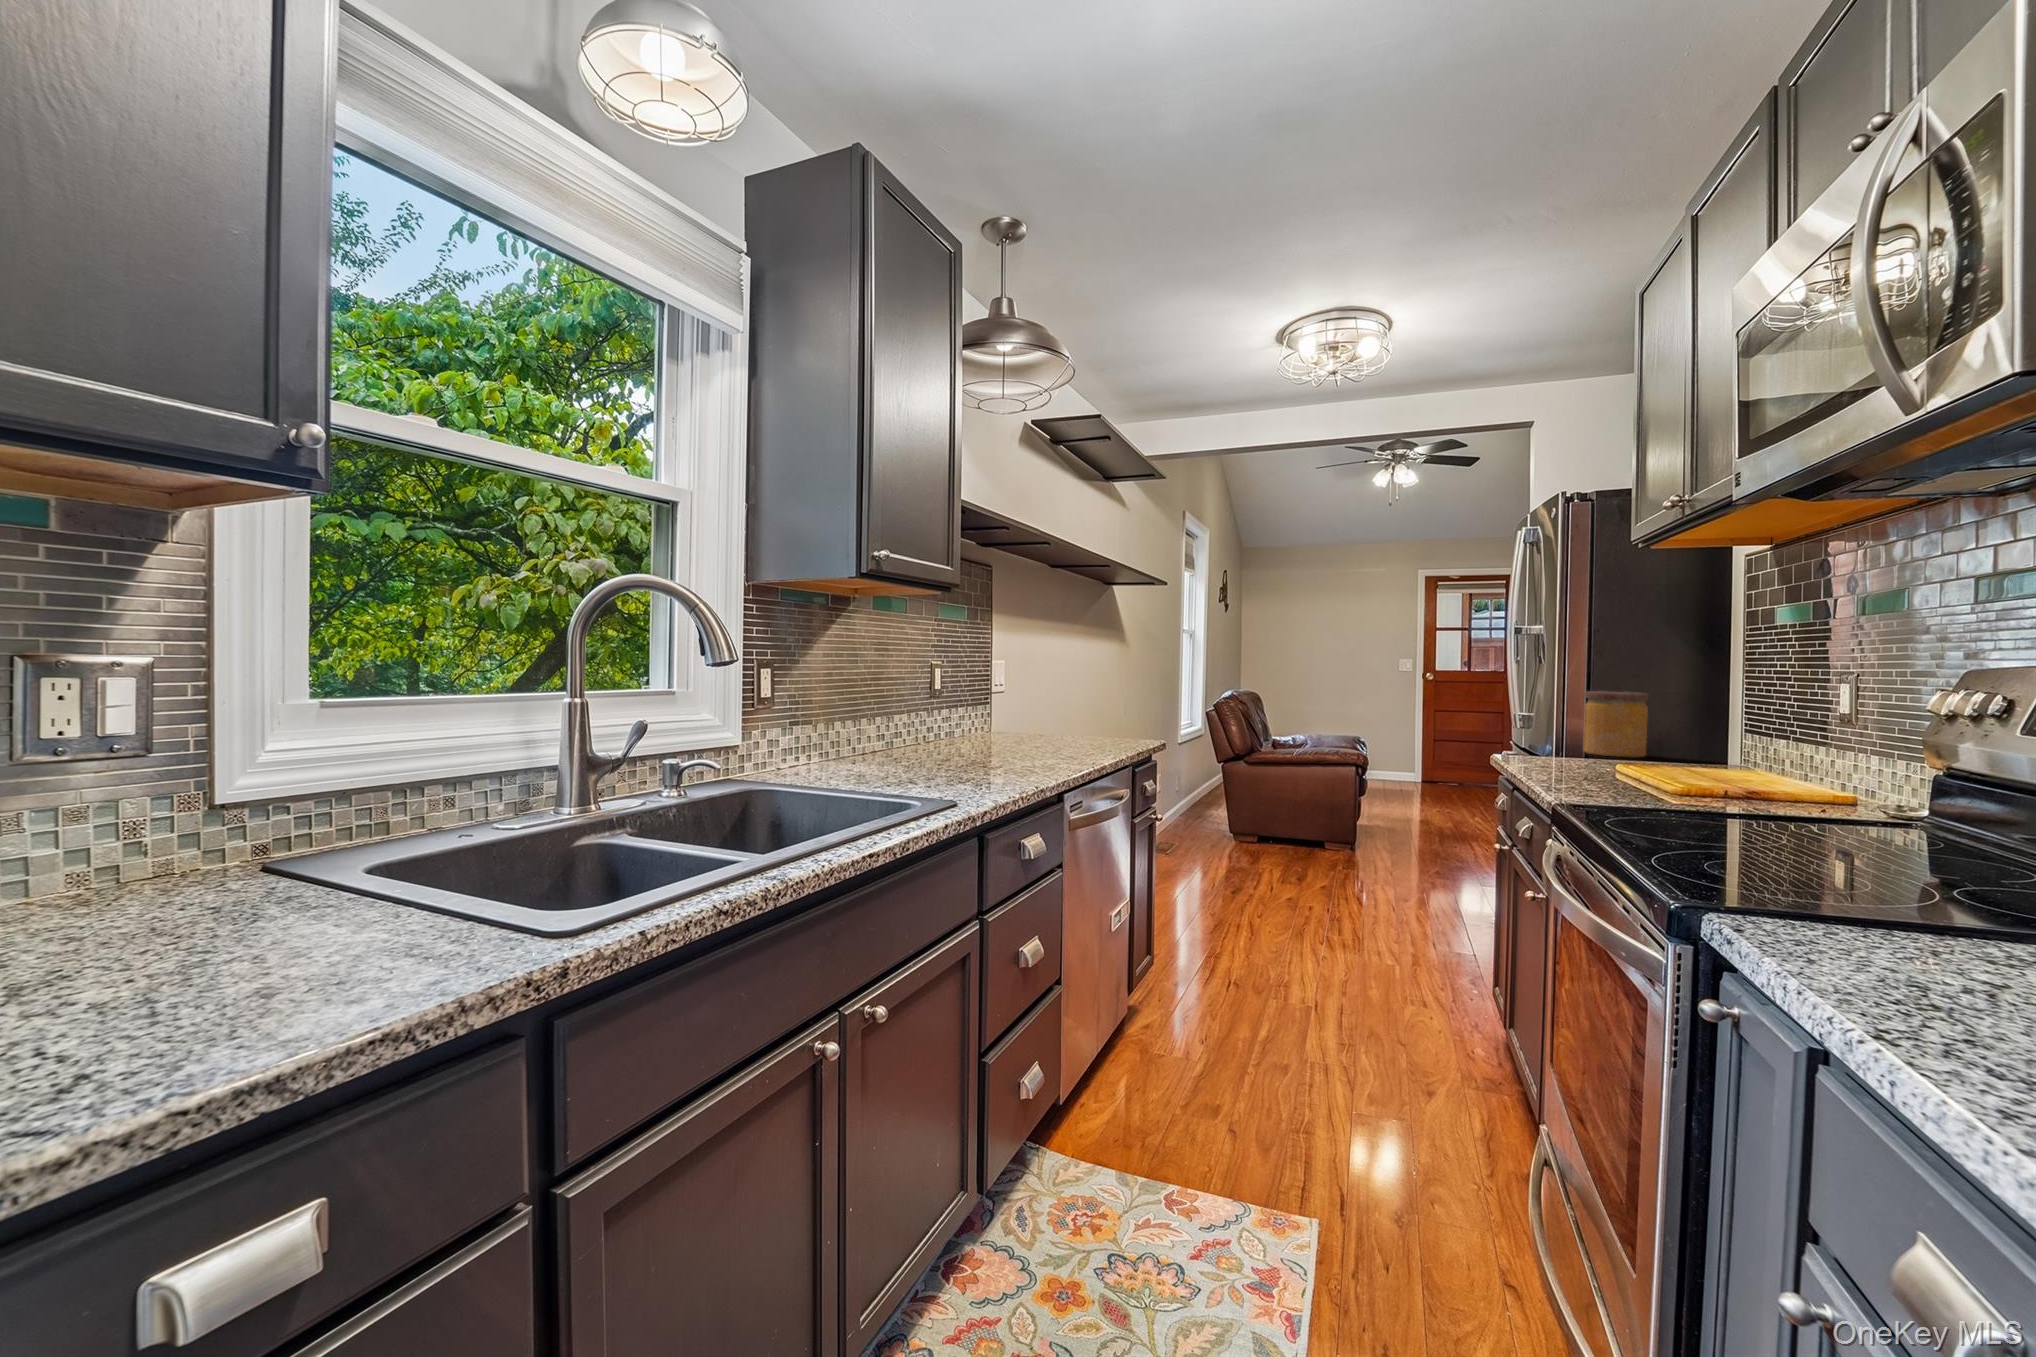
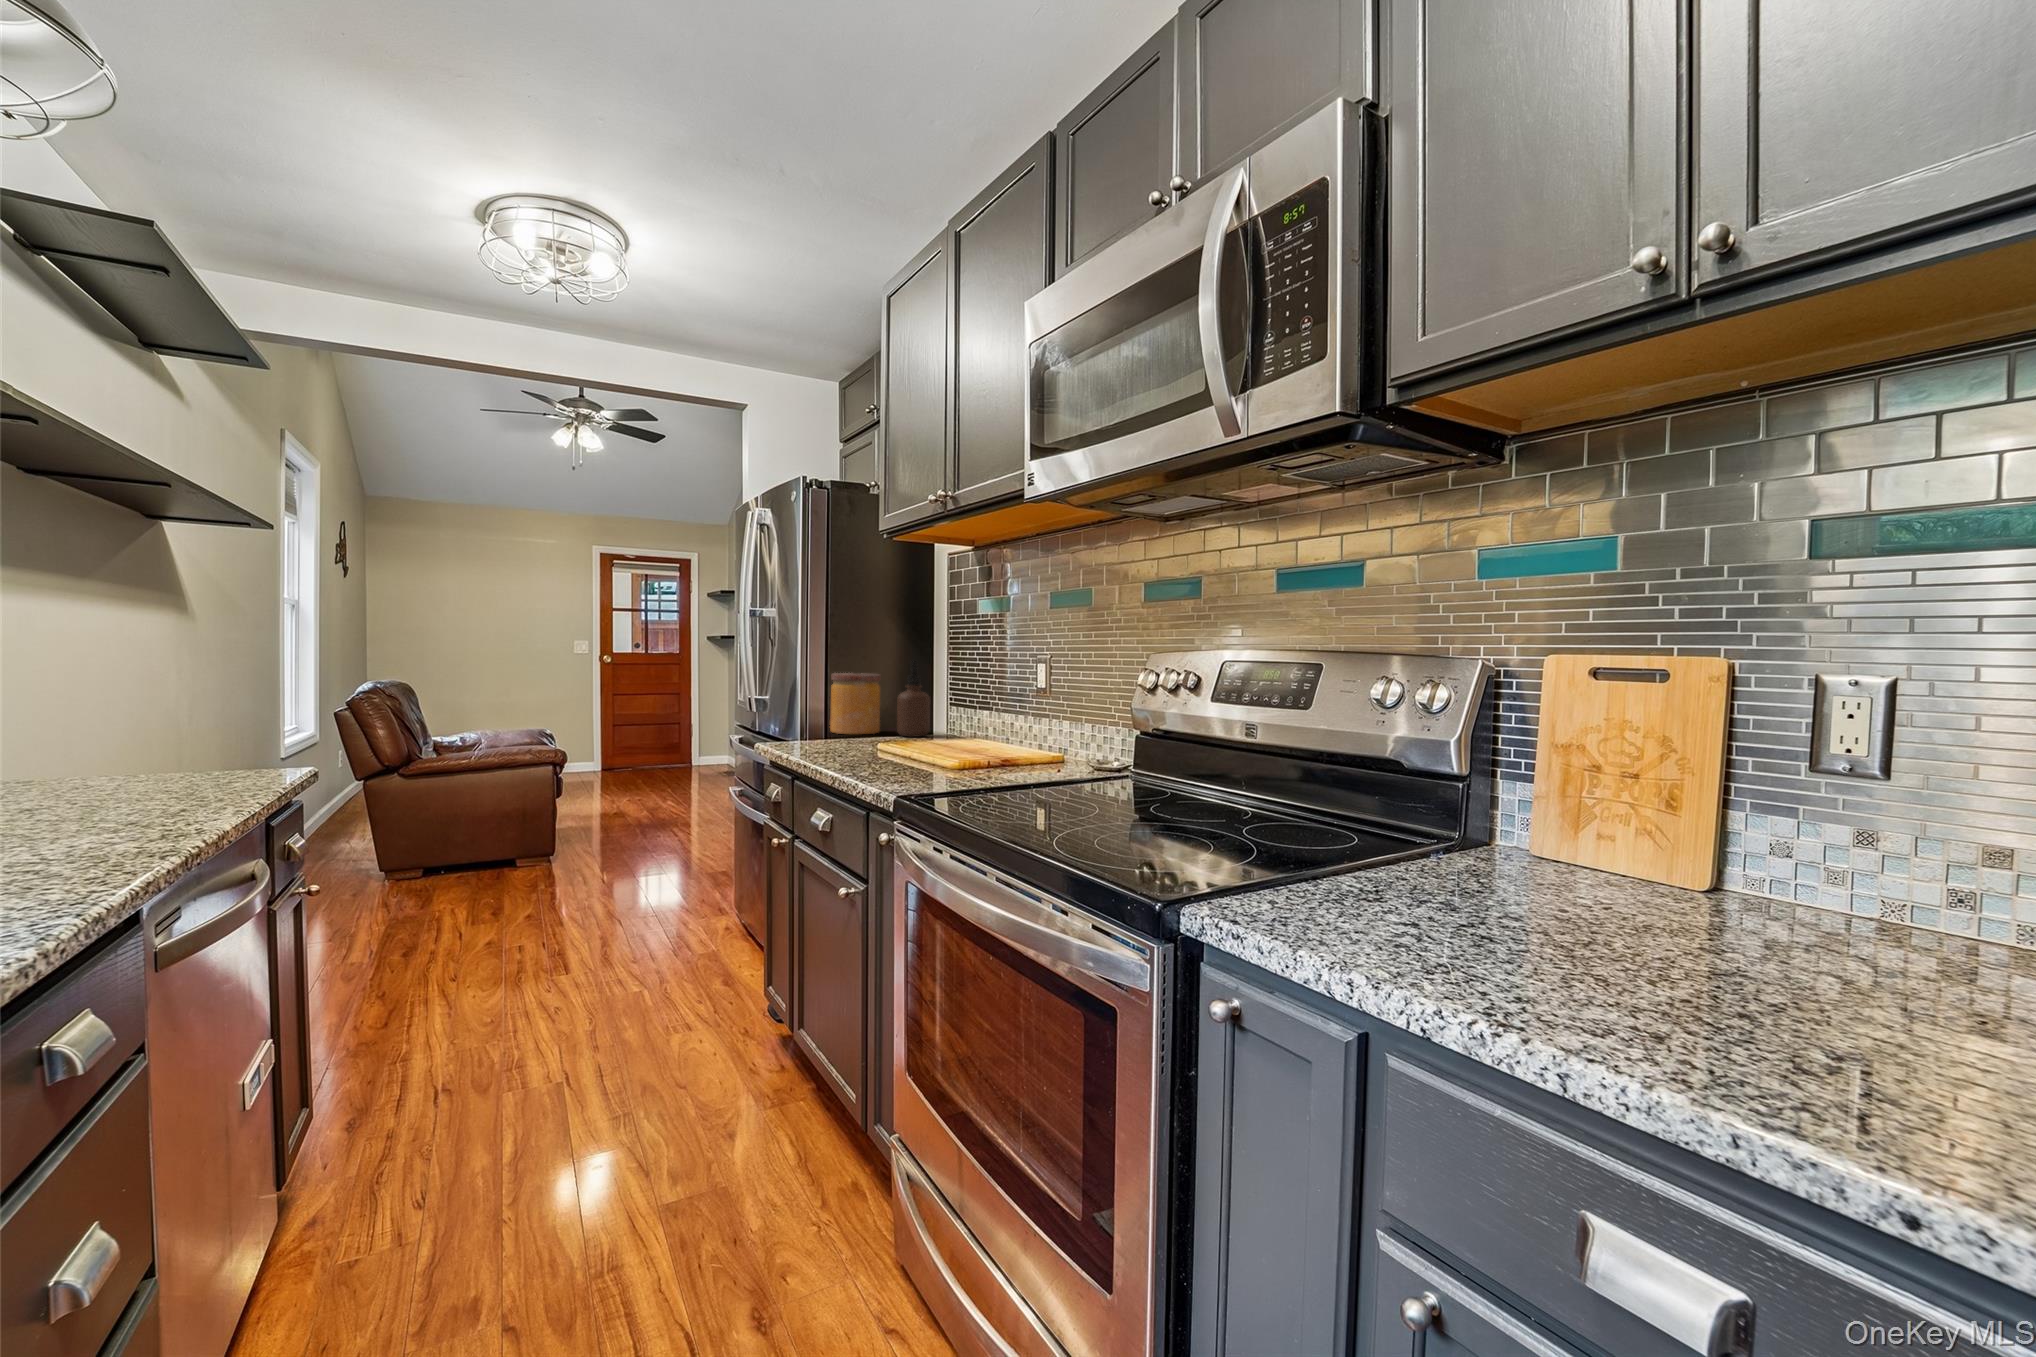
soap dispenser: none [1661,679,1709,764] -> present [897,660,930,737]

